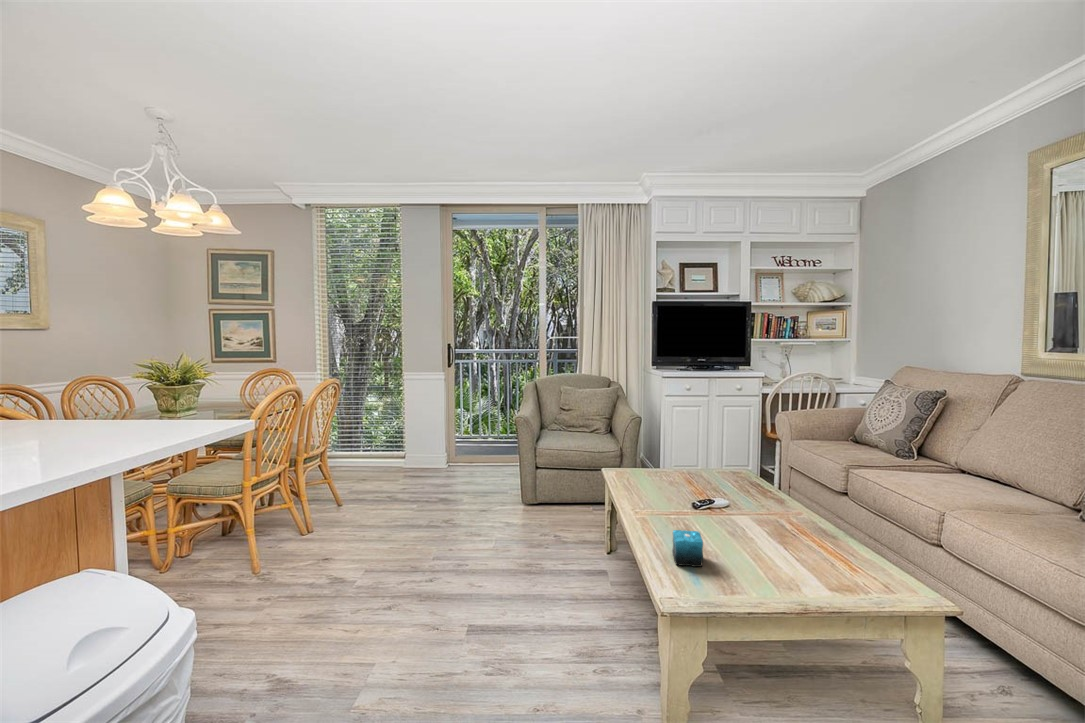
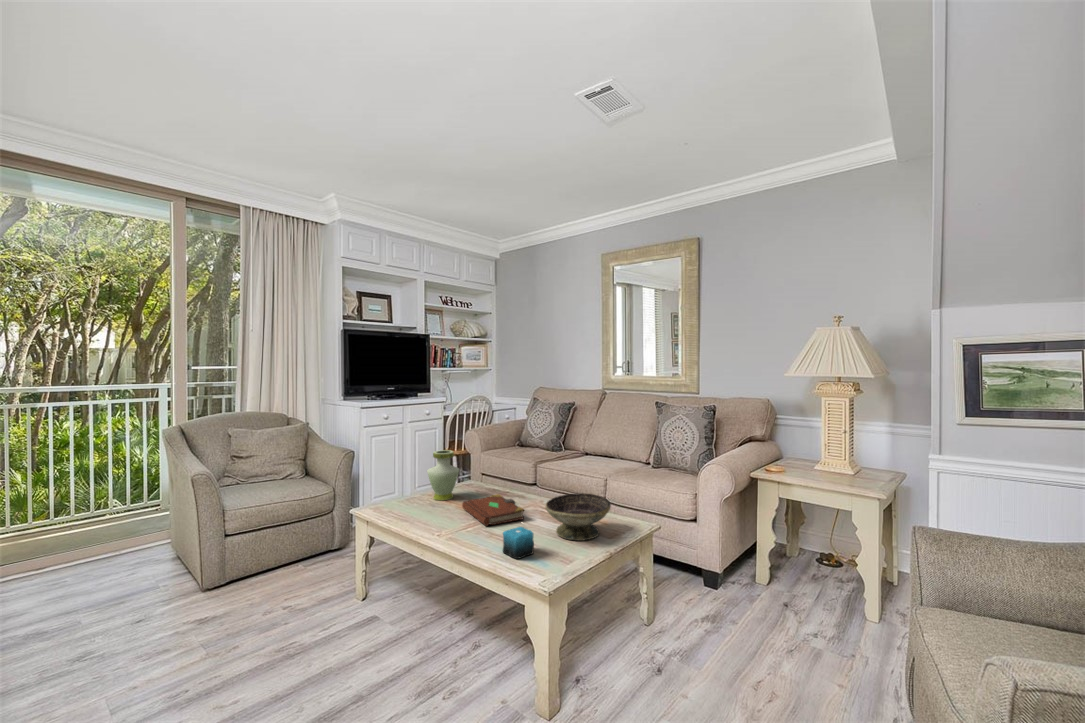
vase: none [674,430,709,483] -> present [427,450,459,500]
book: none [690,488,747,527] -> present [462,494,524,526]
decorative bowl: none [743,511,842,579] -> present [546,493,611,541]

